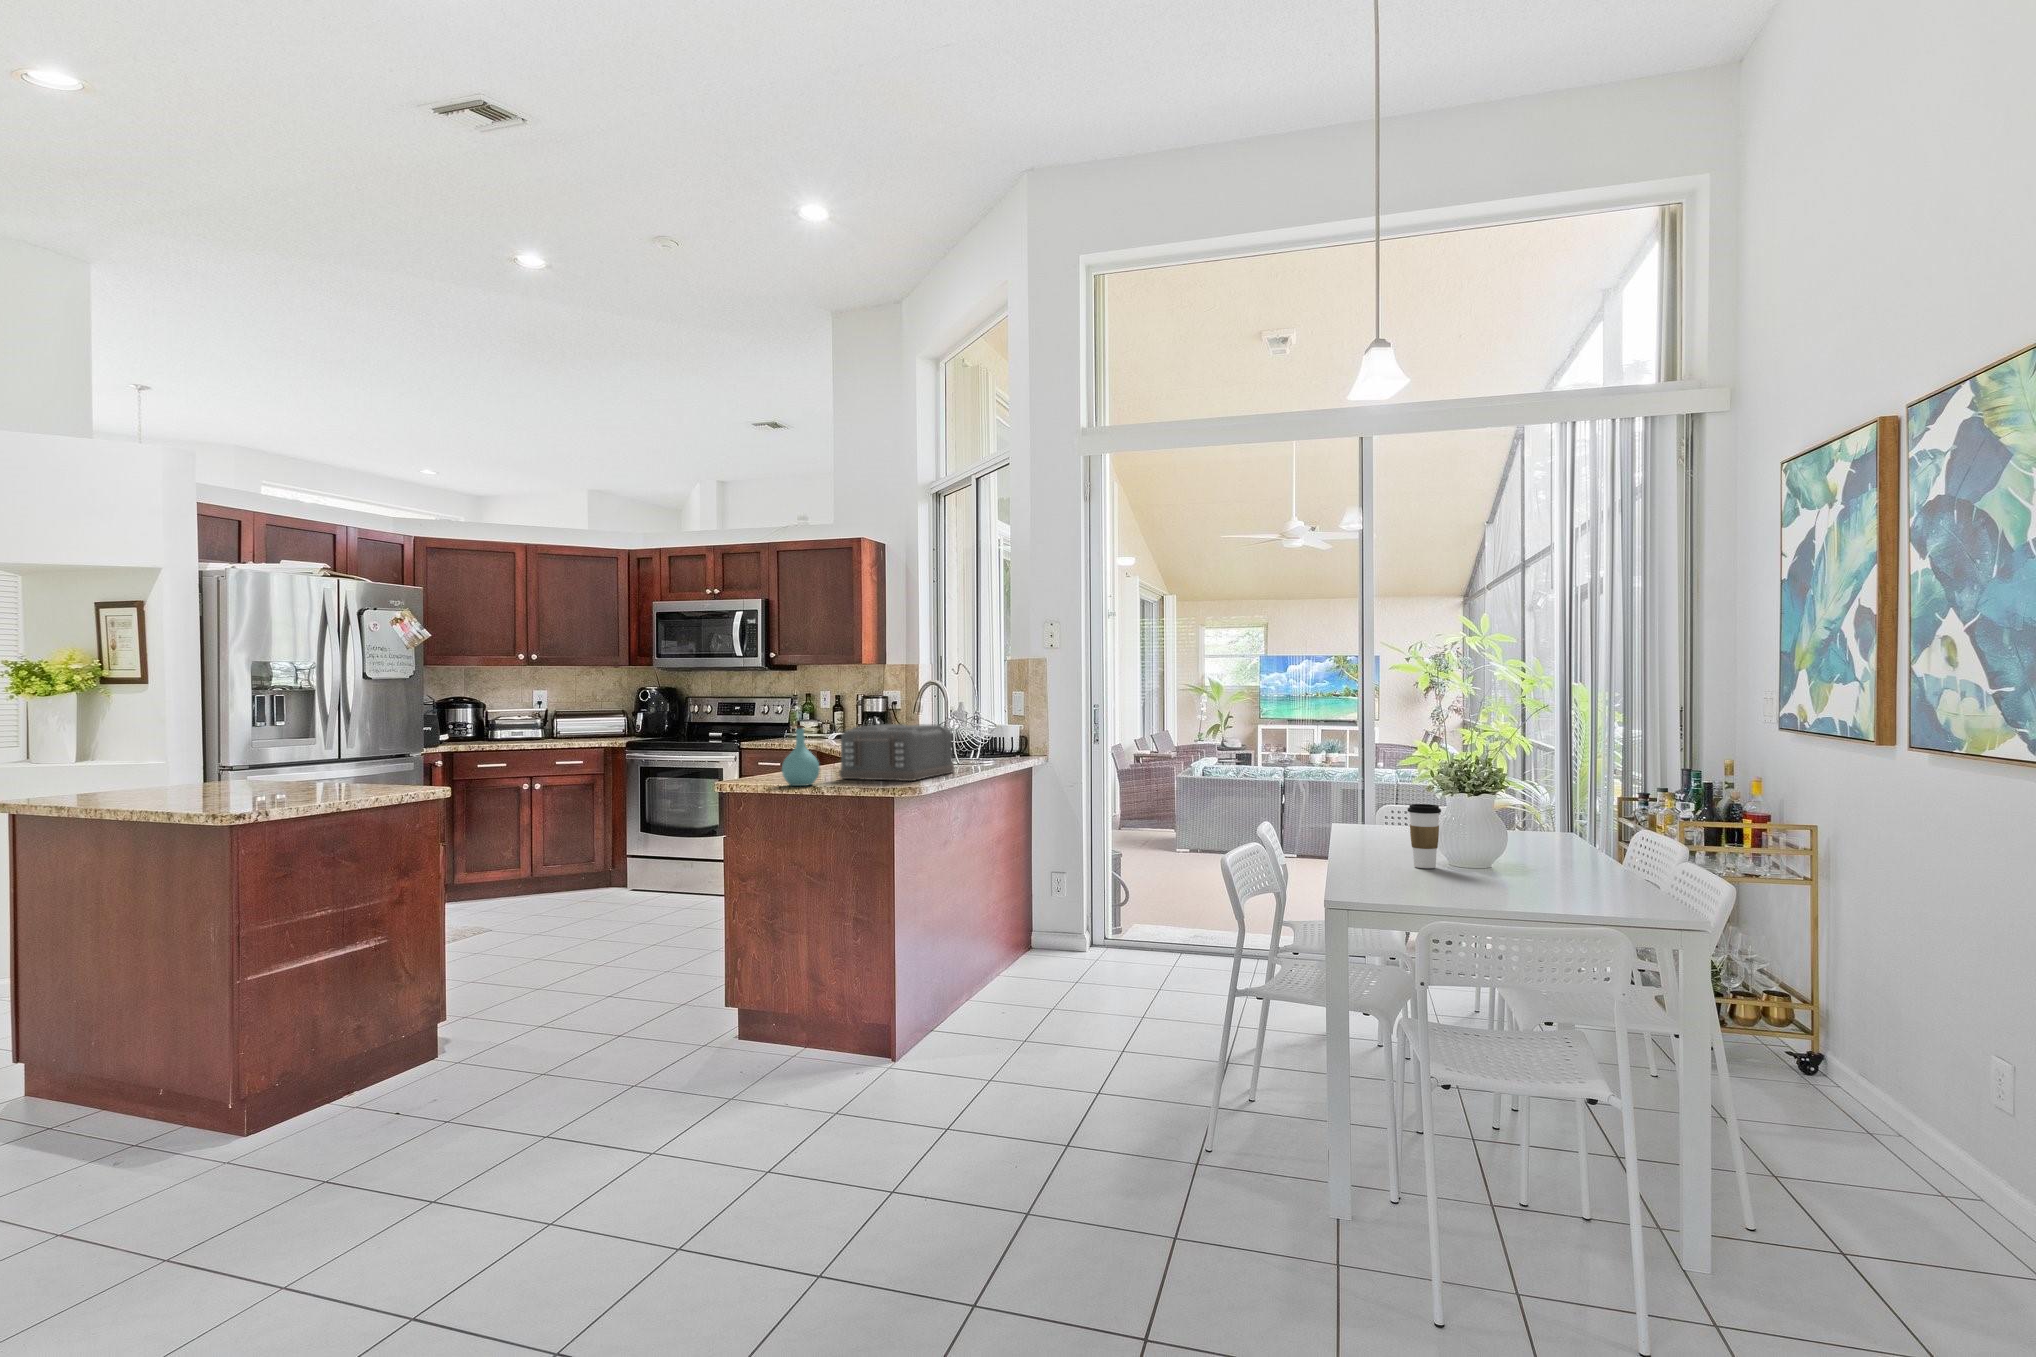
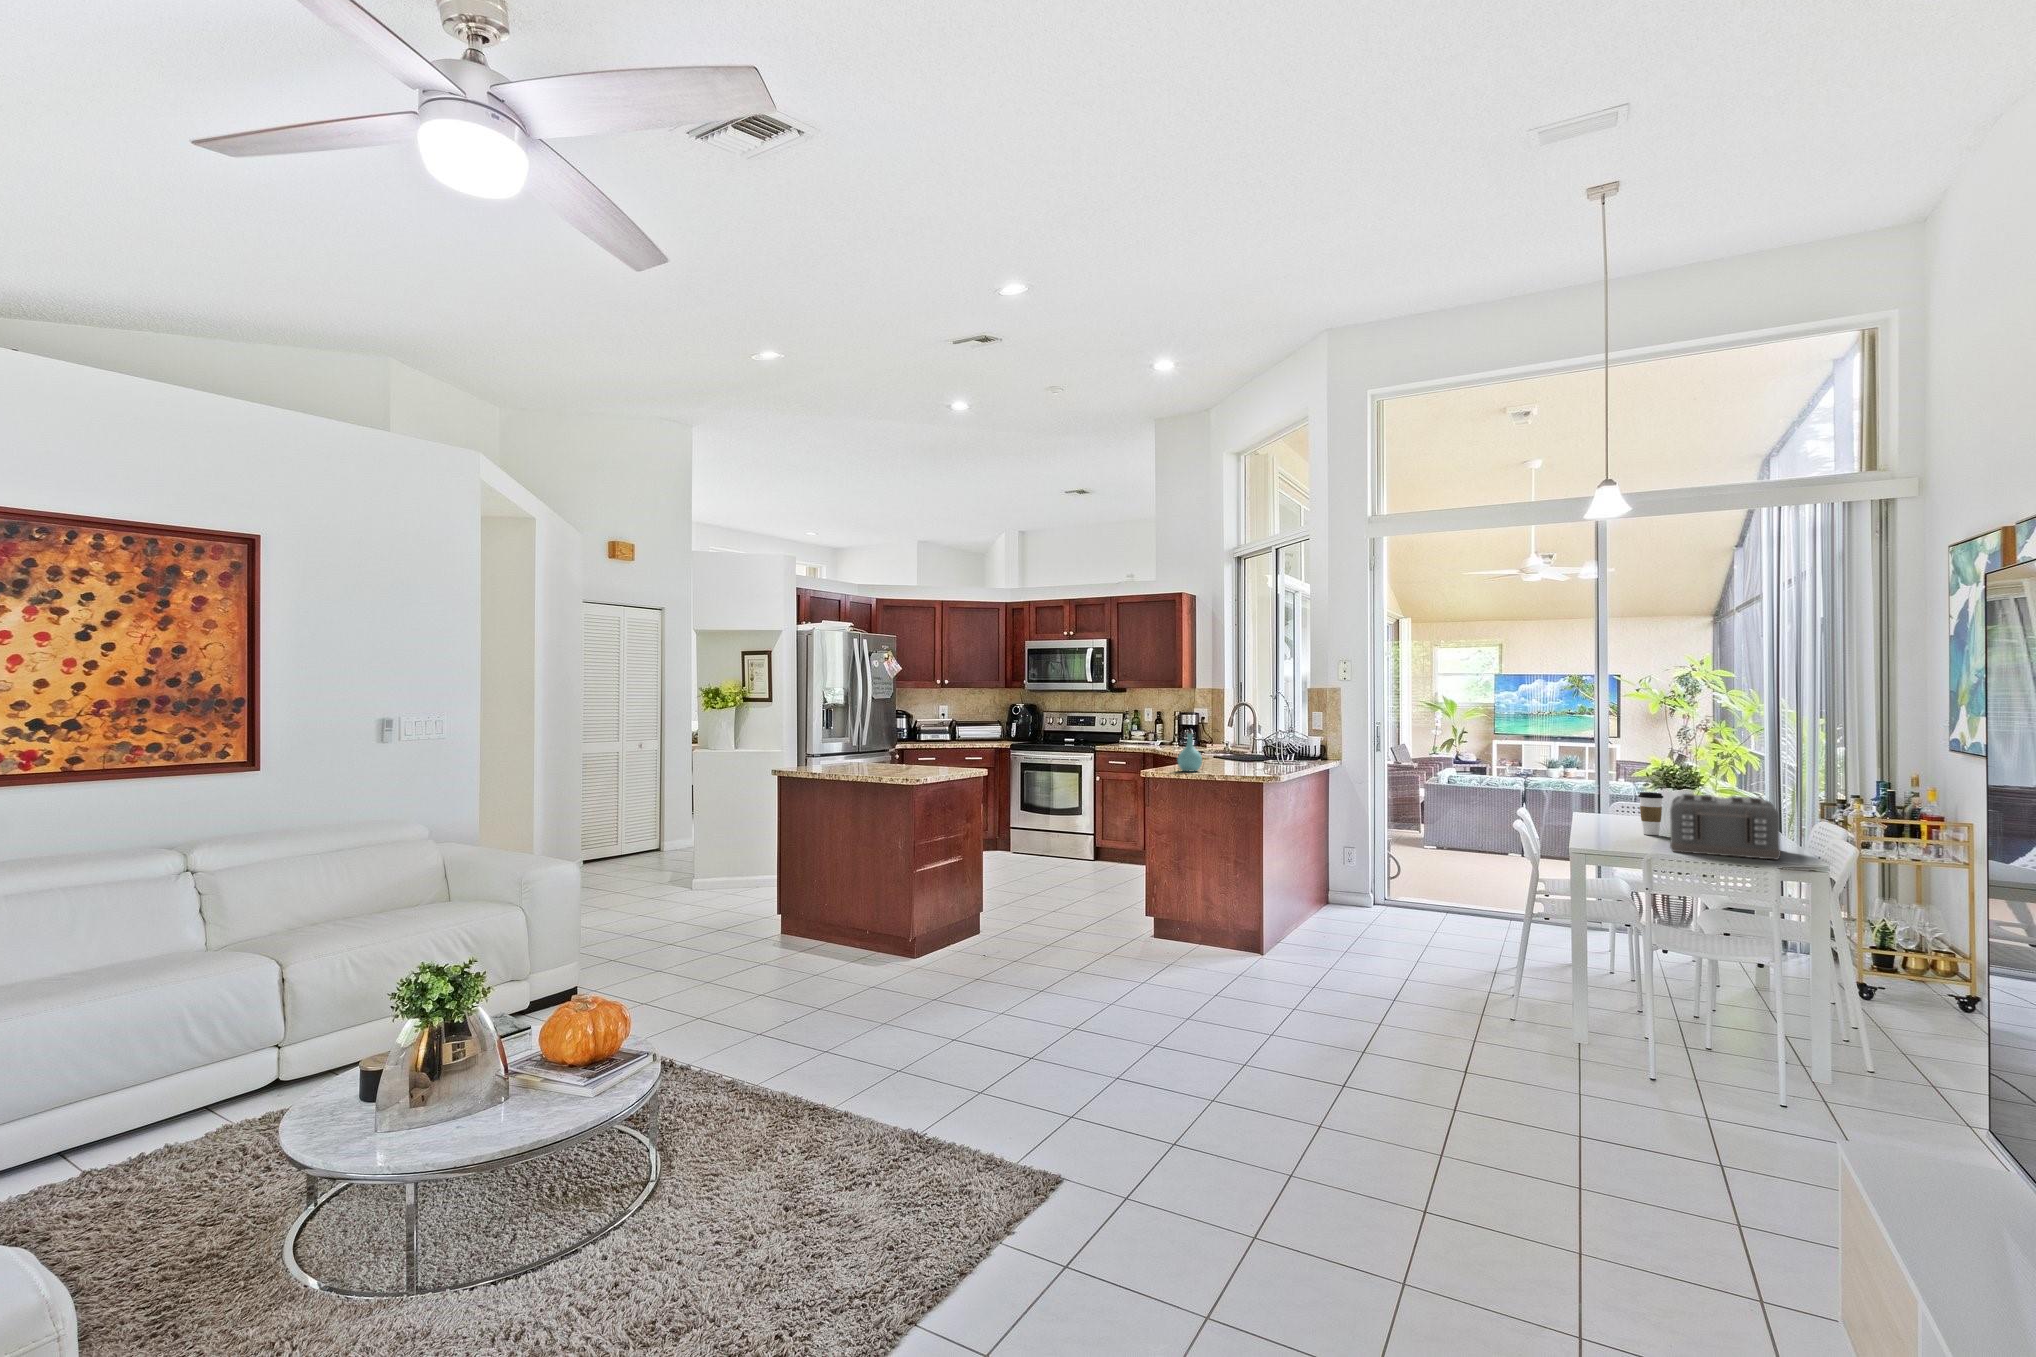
toaster: present [839,724,954,781] -> present [1670,794,1781,860]

